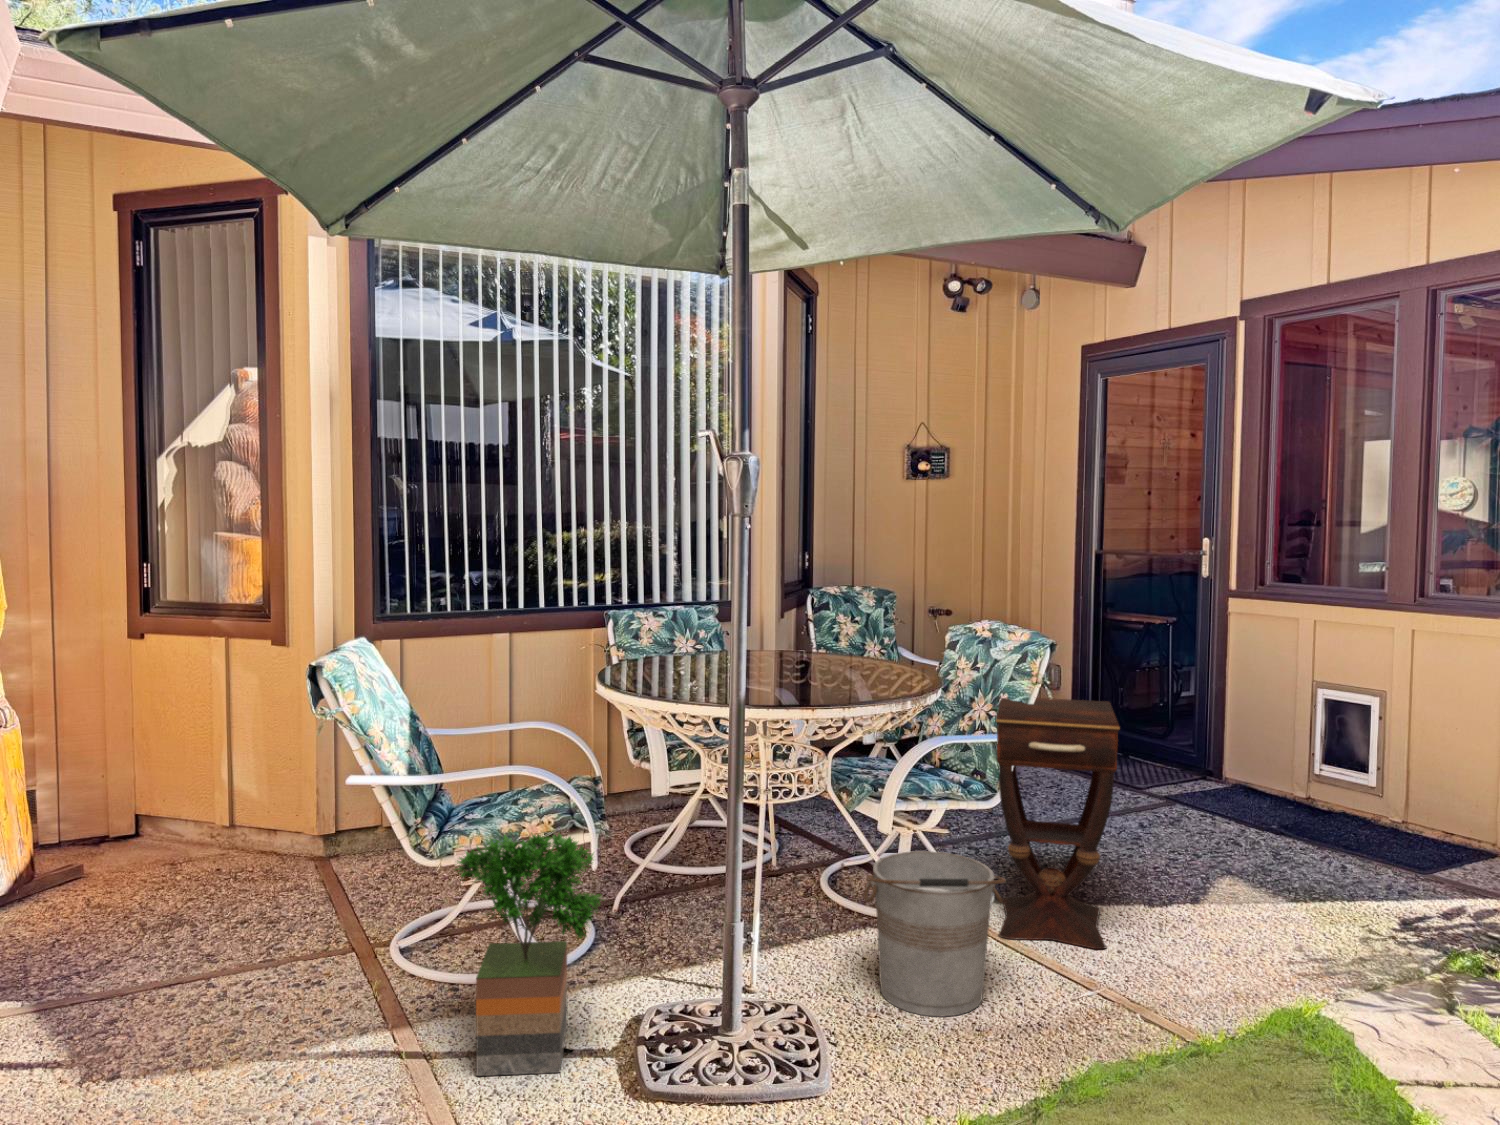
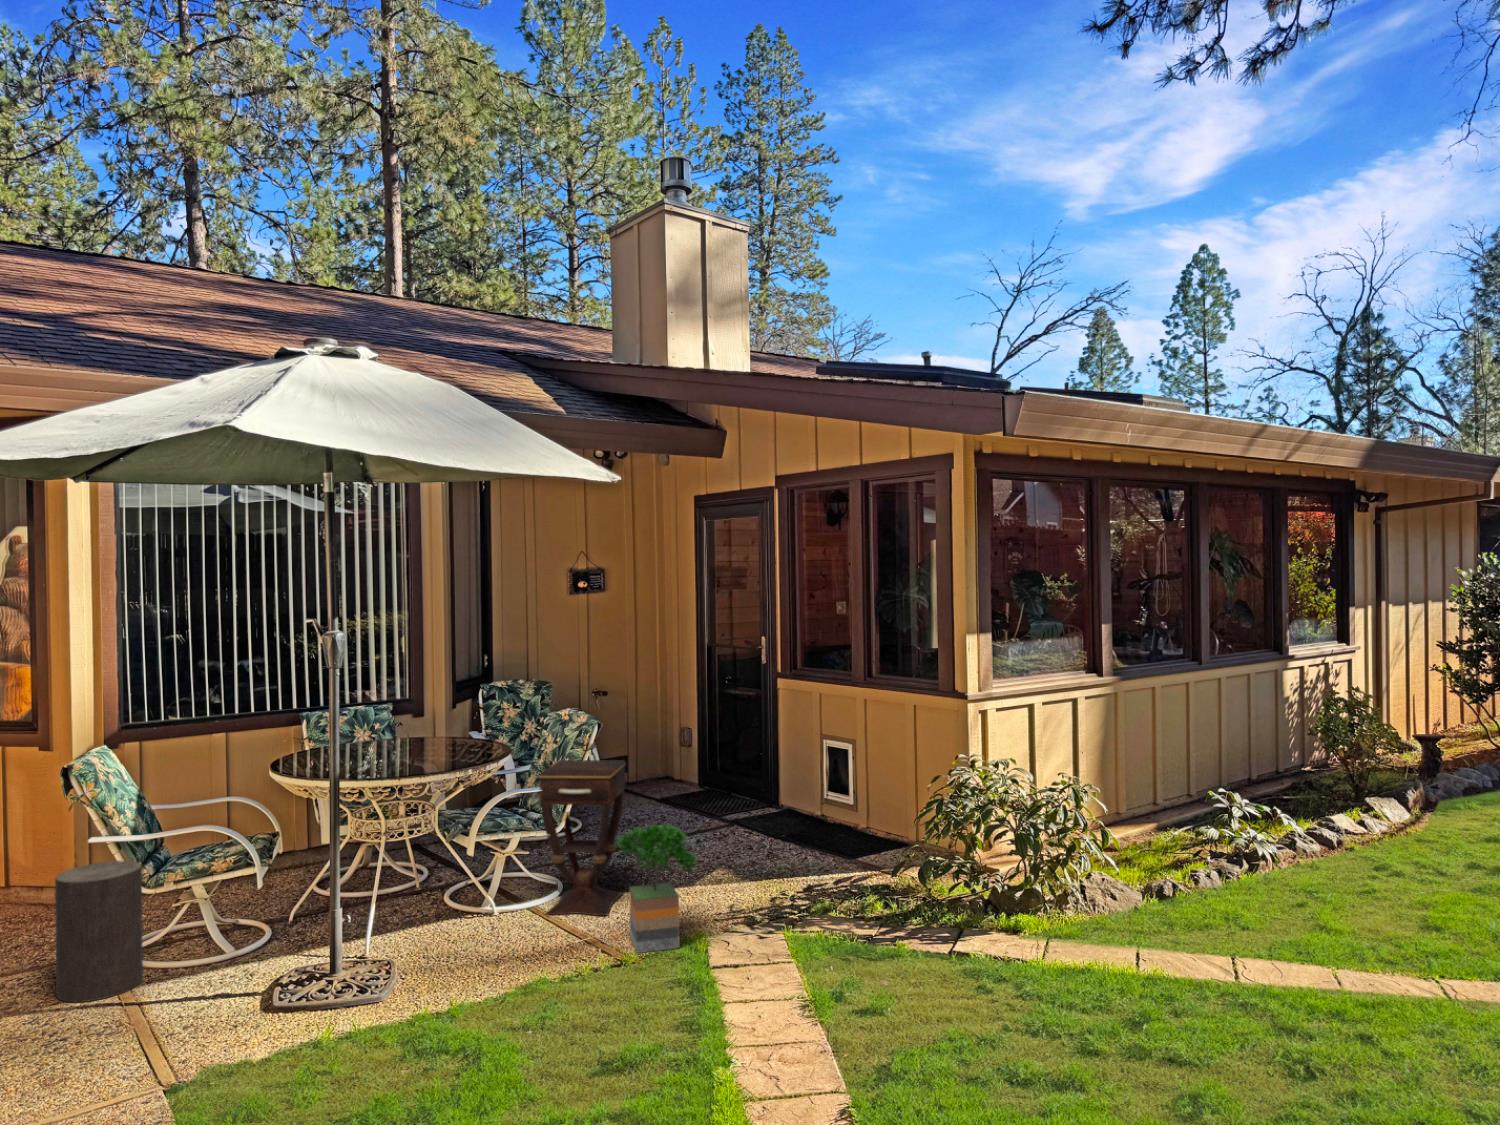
stool: none [301,813,424,1036] -> present [55,861,143,1003]
potted tree: present [456,833,602,1076] -> present [617,824,696,953]
bucket: present [864,851,1006,1017] -> none [435,861,521,958]

